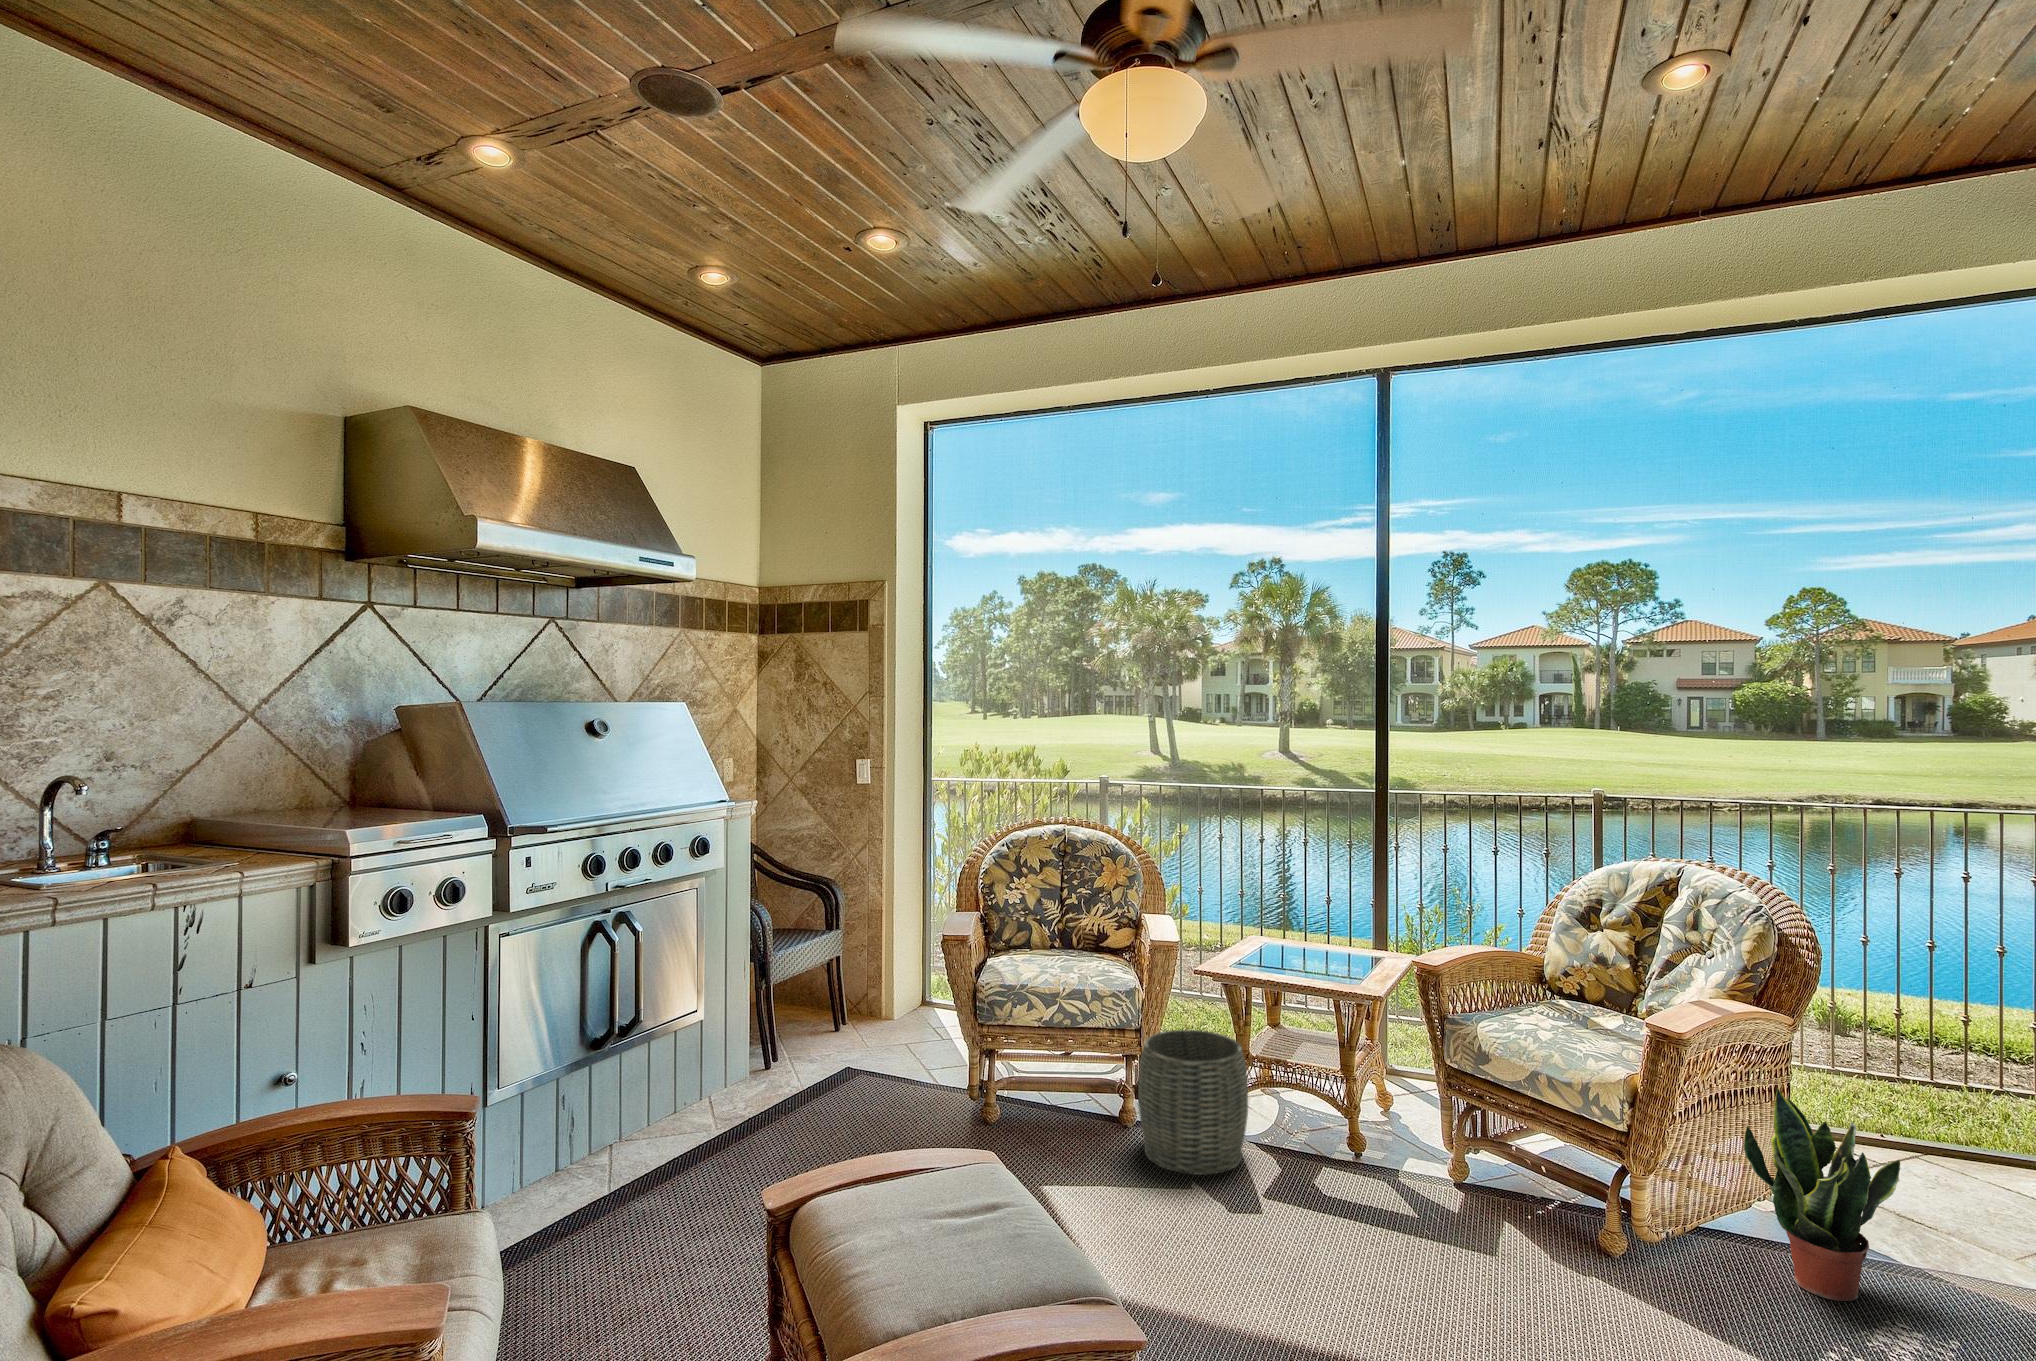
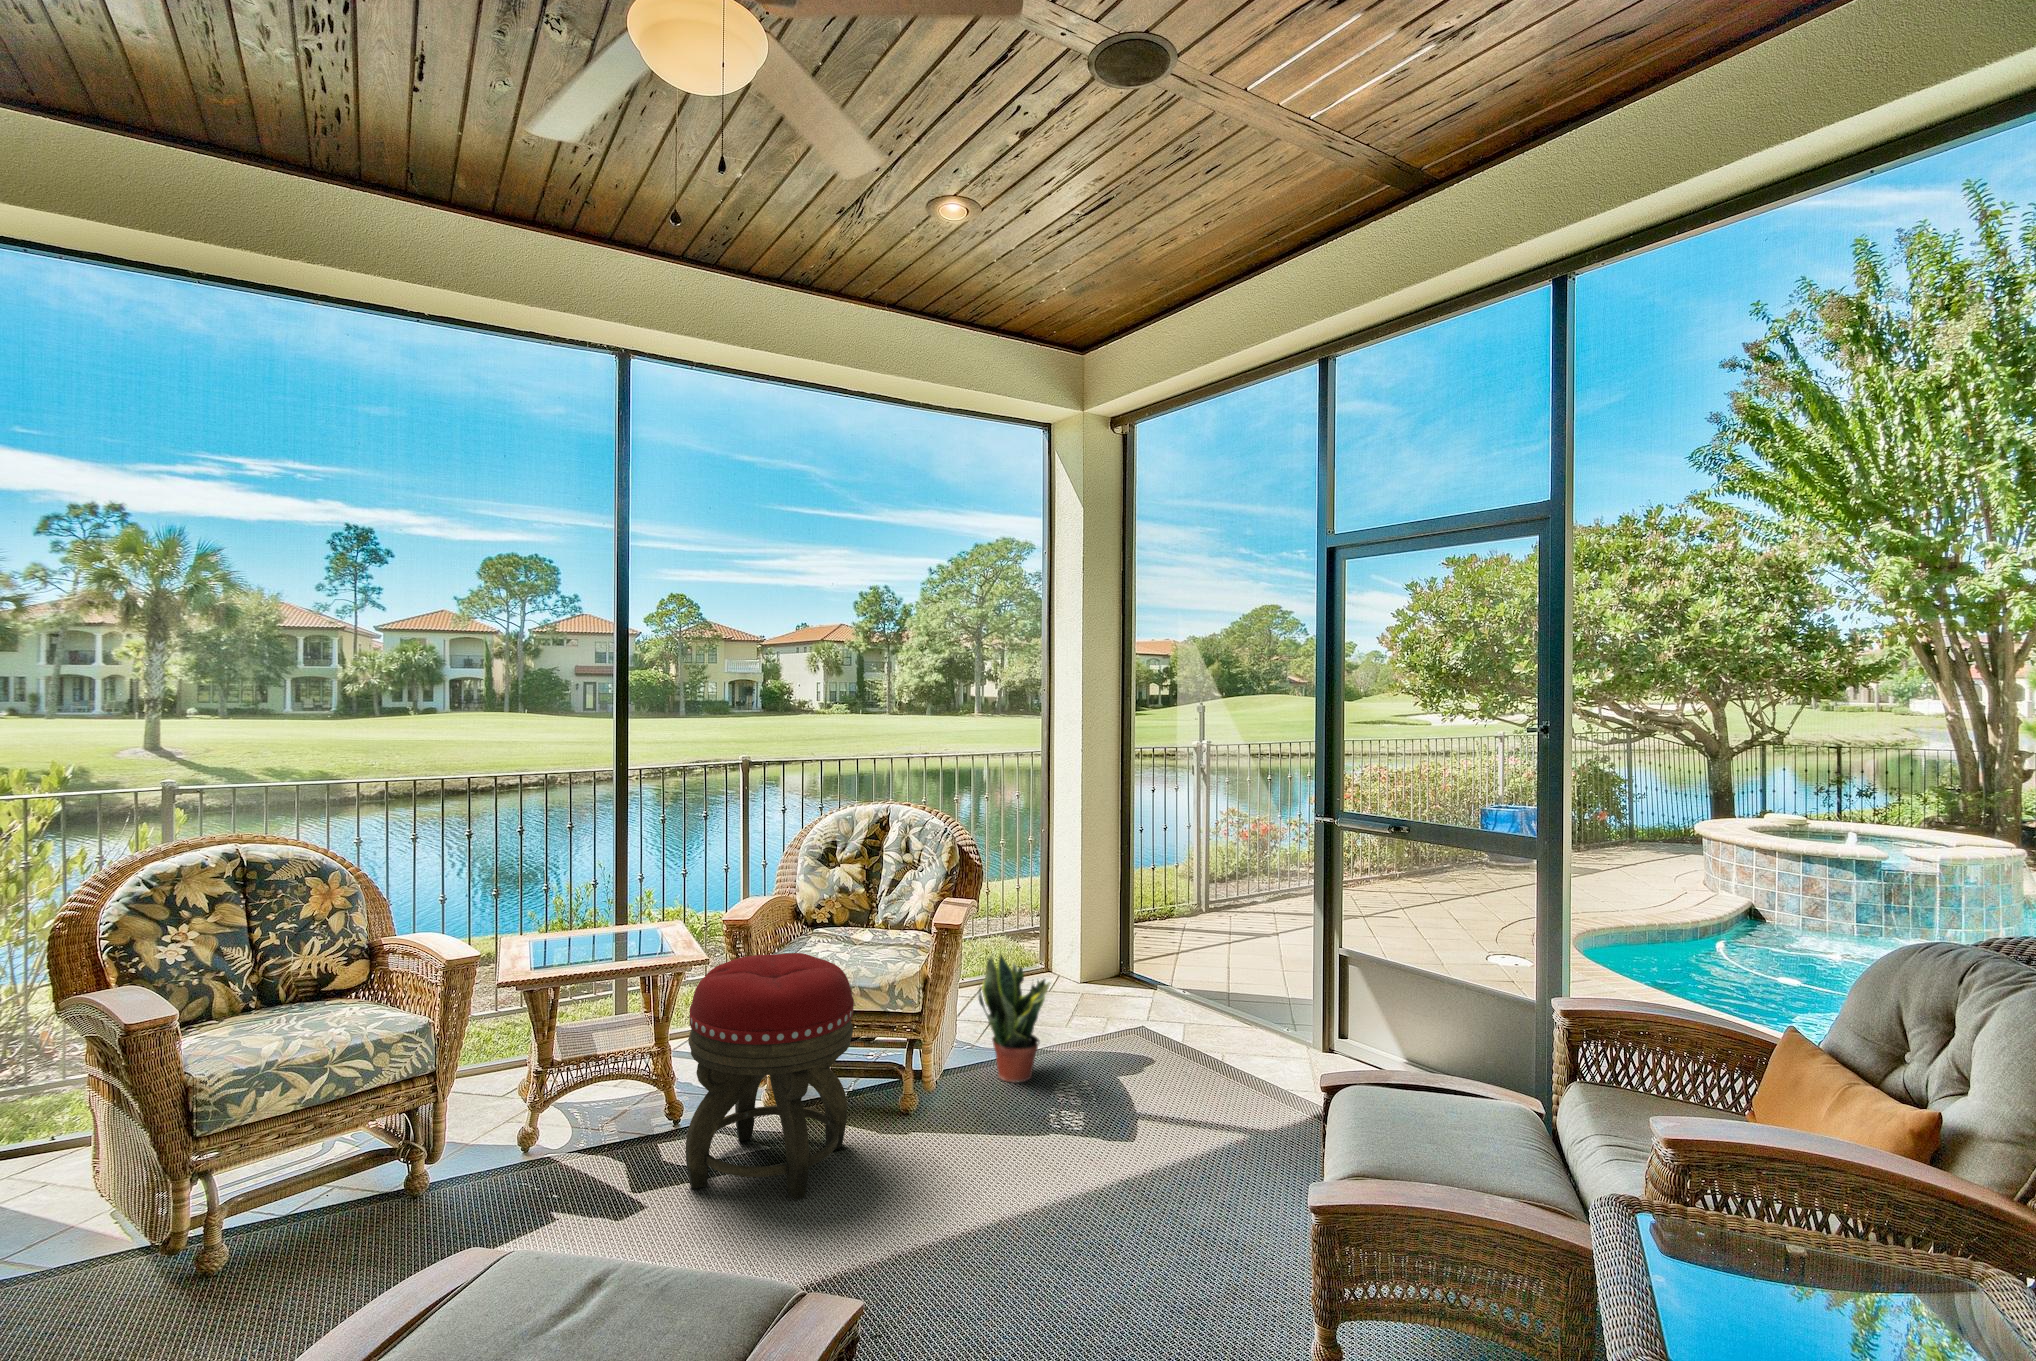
footstool: none [1300,999,1491,1276] -> present [686,953,854,1200]
woven basket: present [1138,1030,1248,1175] -> none [450,1045,586,1215]

